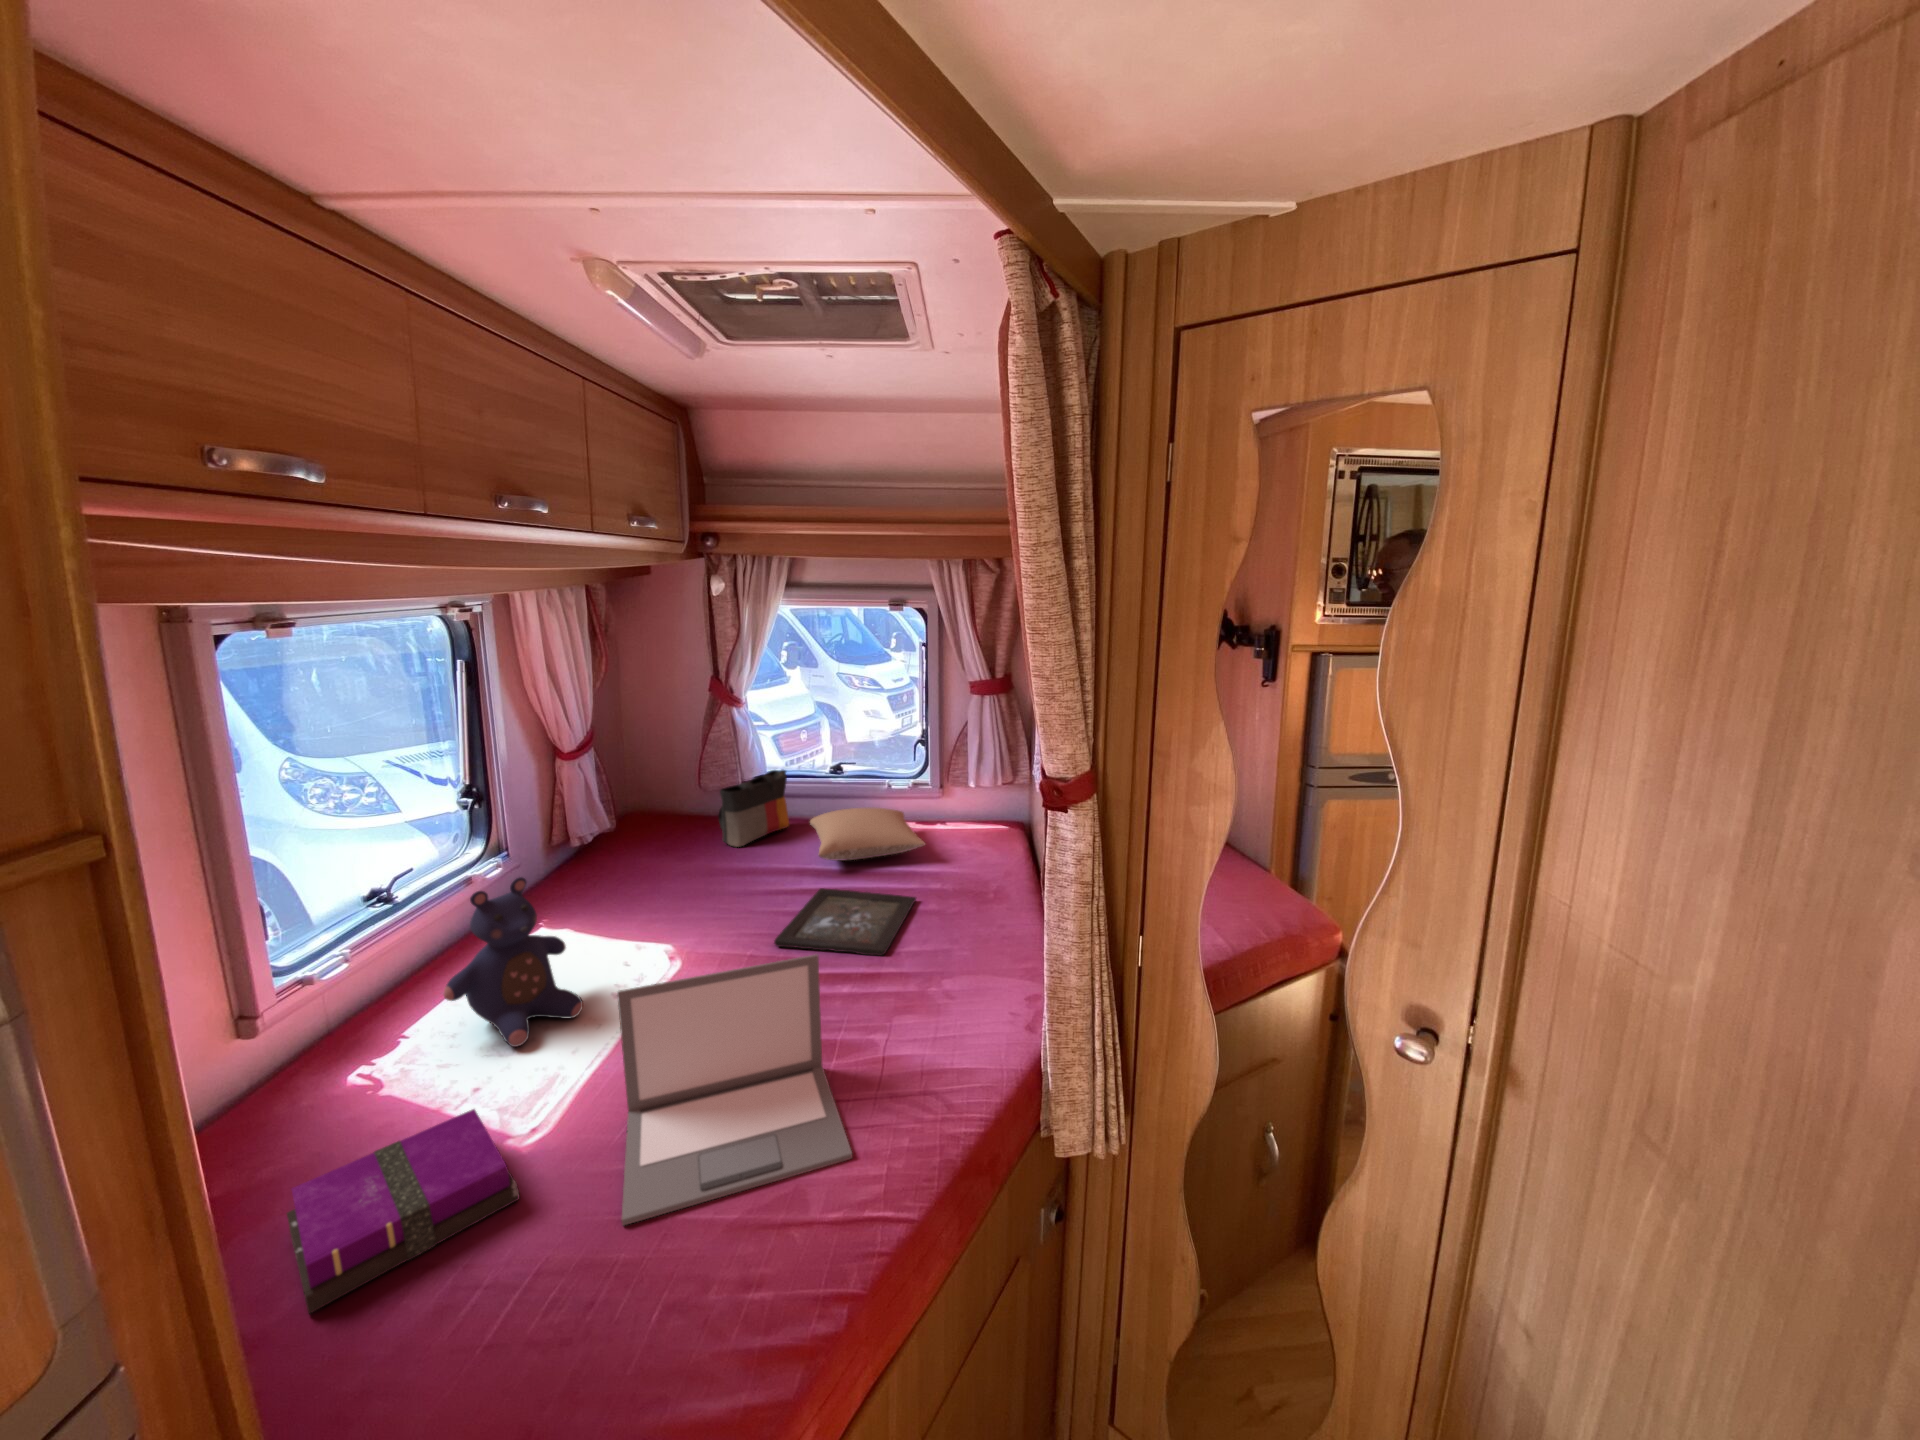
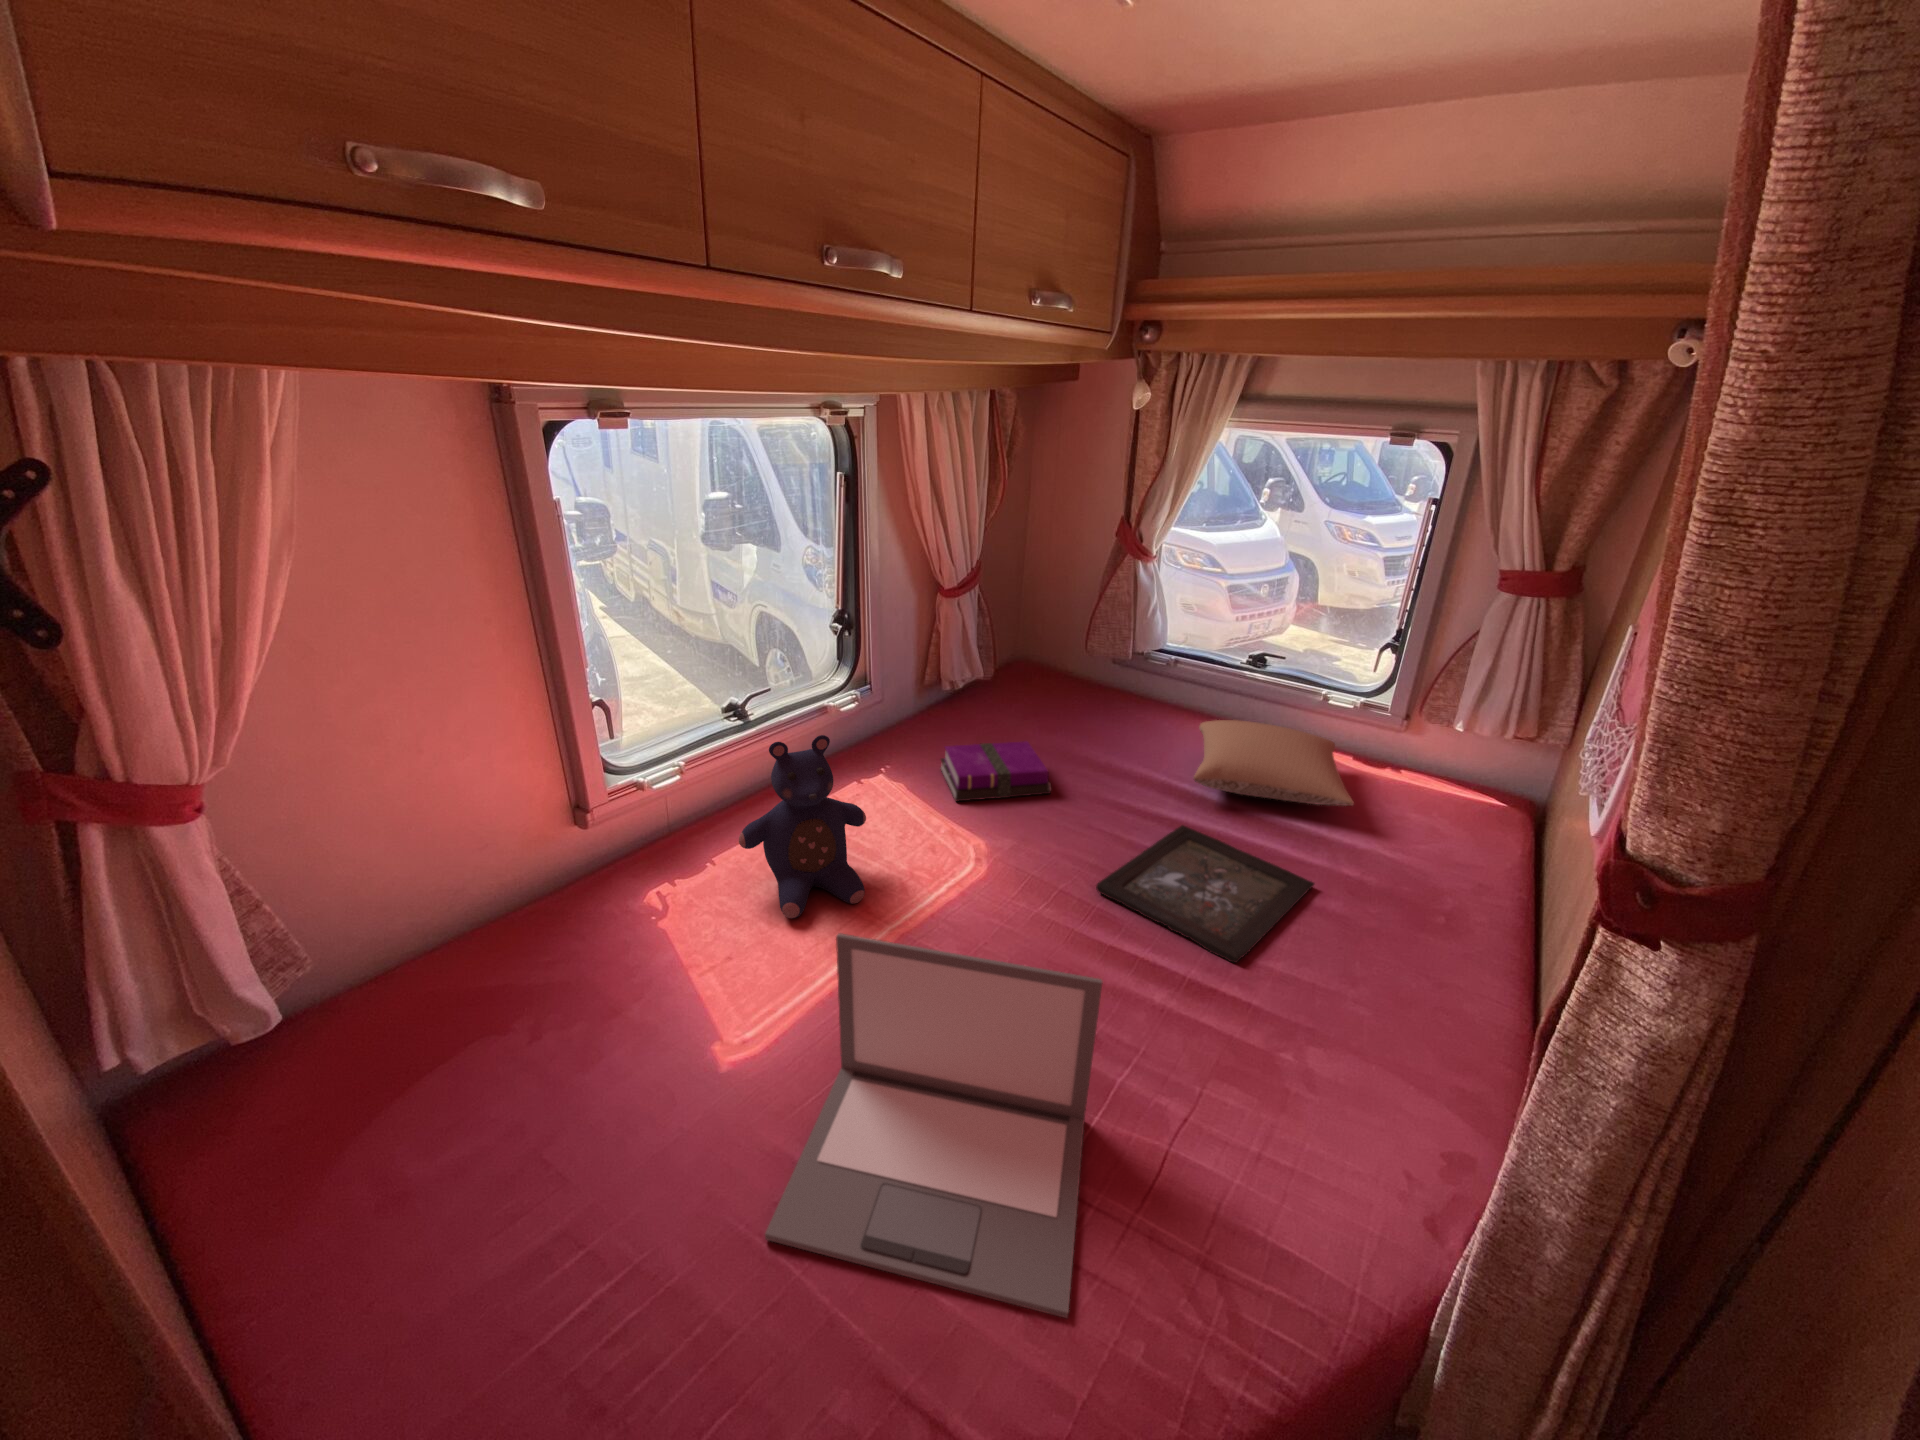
tote bag: present [718,770,789,847] -> none [1092,648,1187,734]
notebook: present [287,1109,520,1314] -> present [941,741,1051,801]

